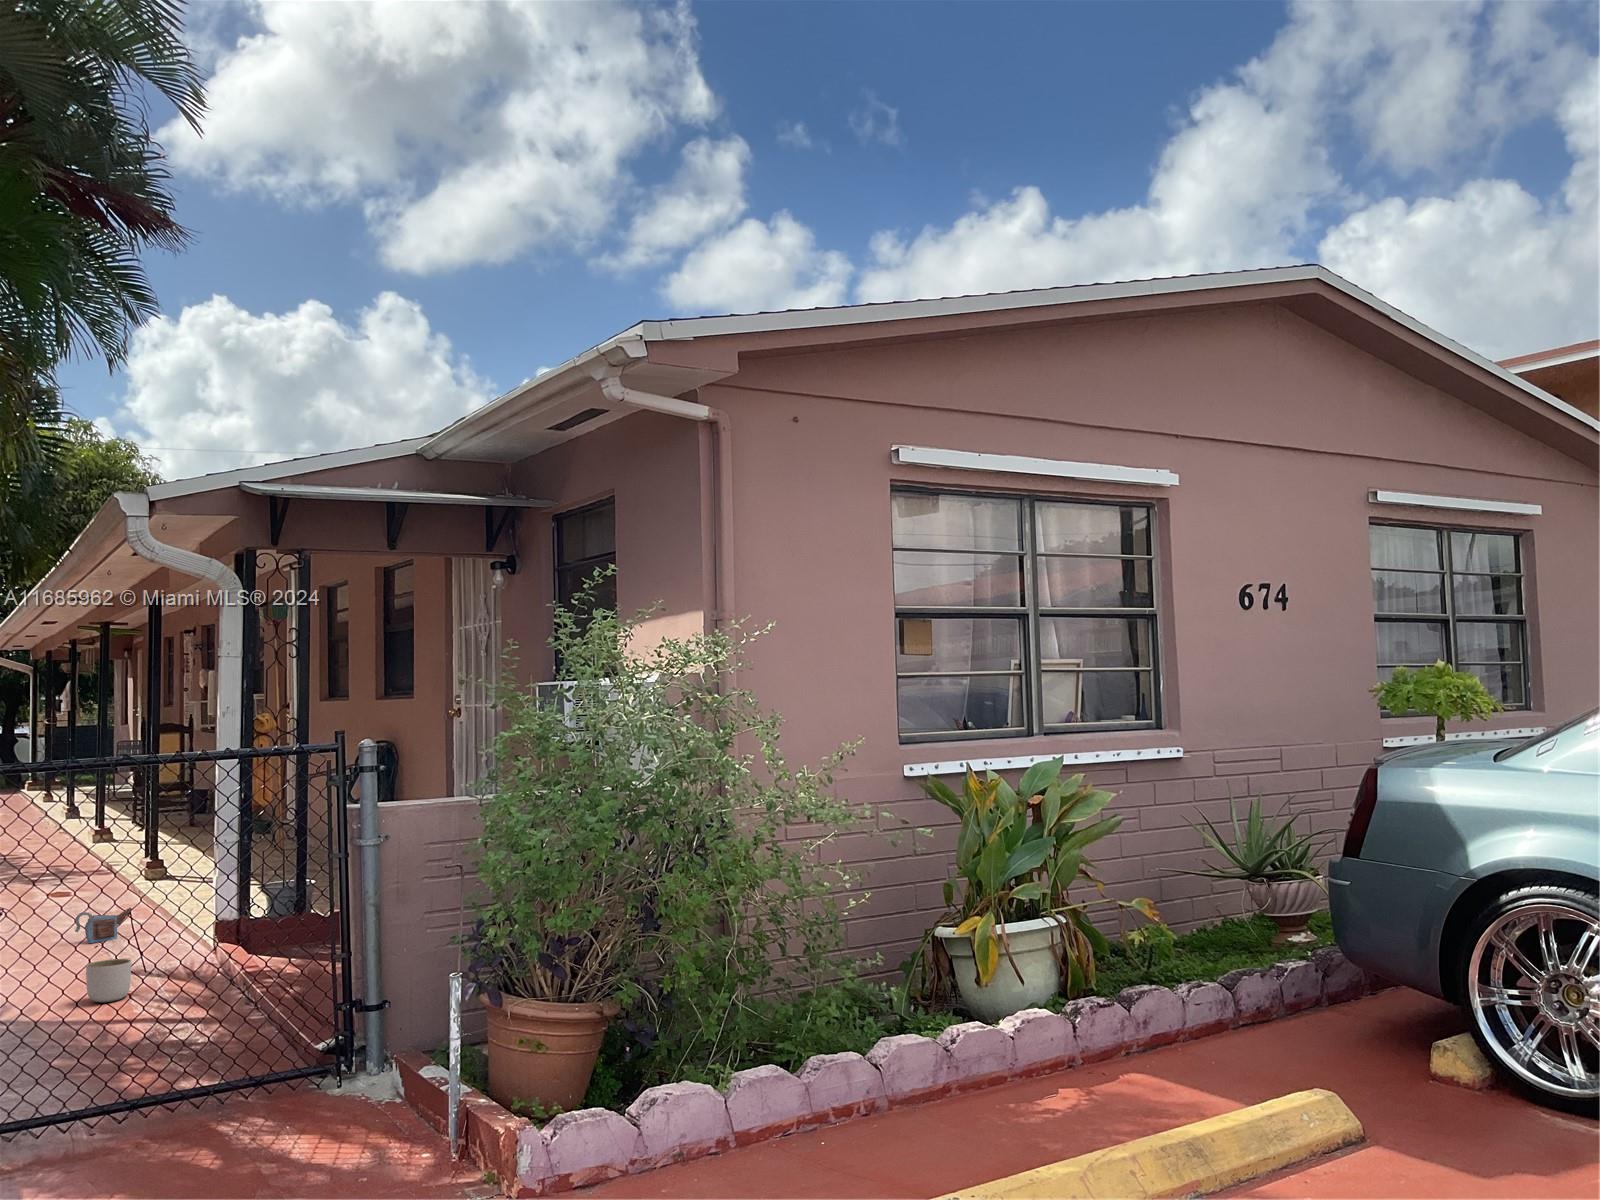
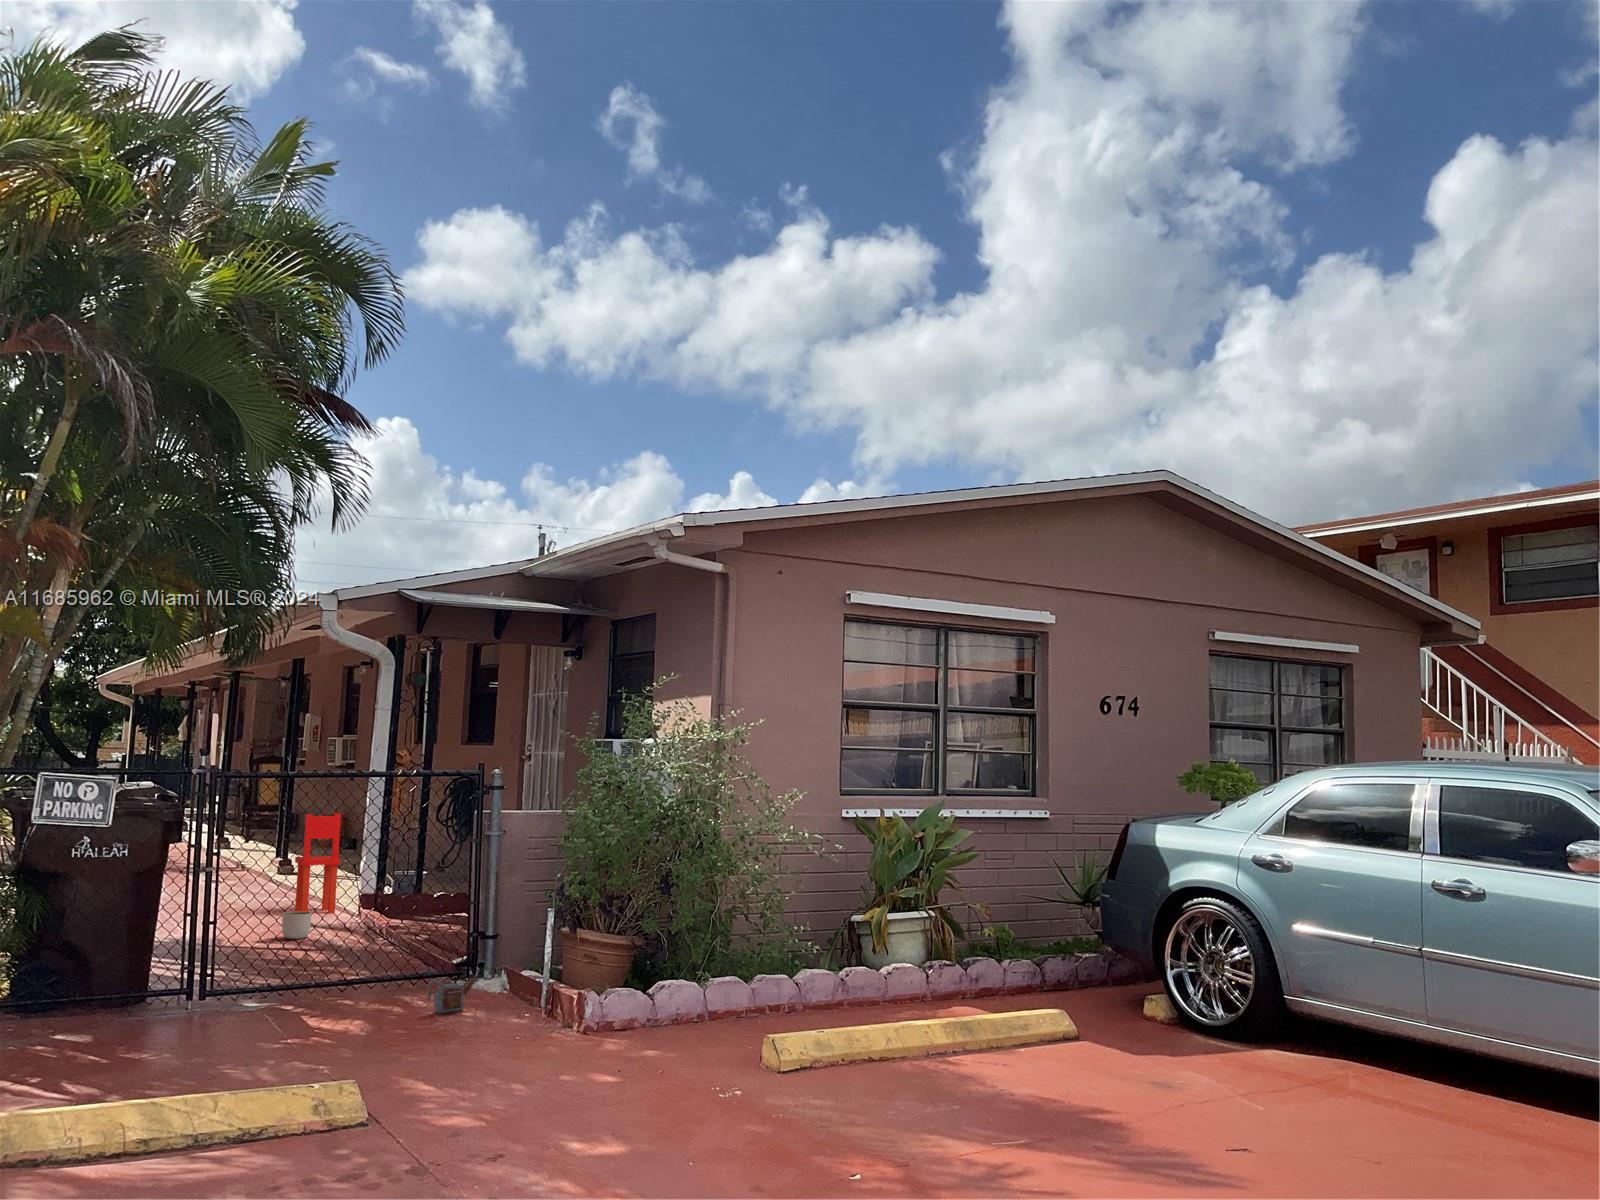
chair: none [131,807,193,952] -> present [295,814,341,914]
watering can: present [75,908,132,943] -> present [426,977,477,1013]

